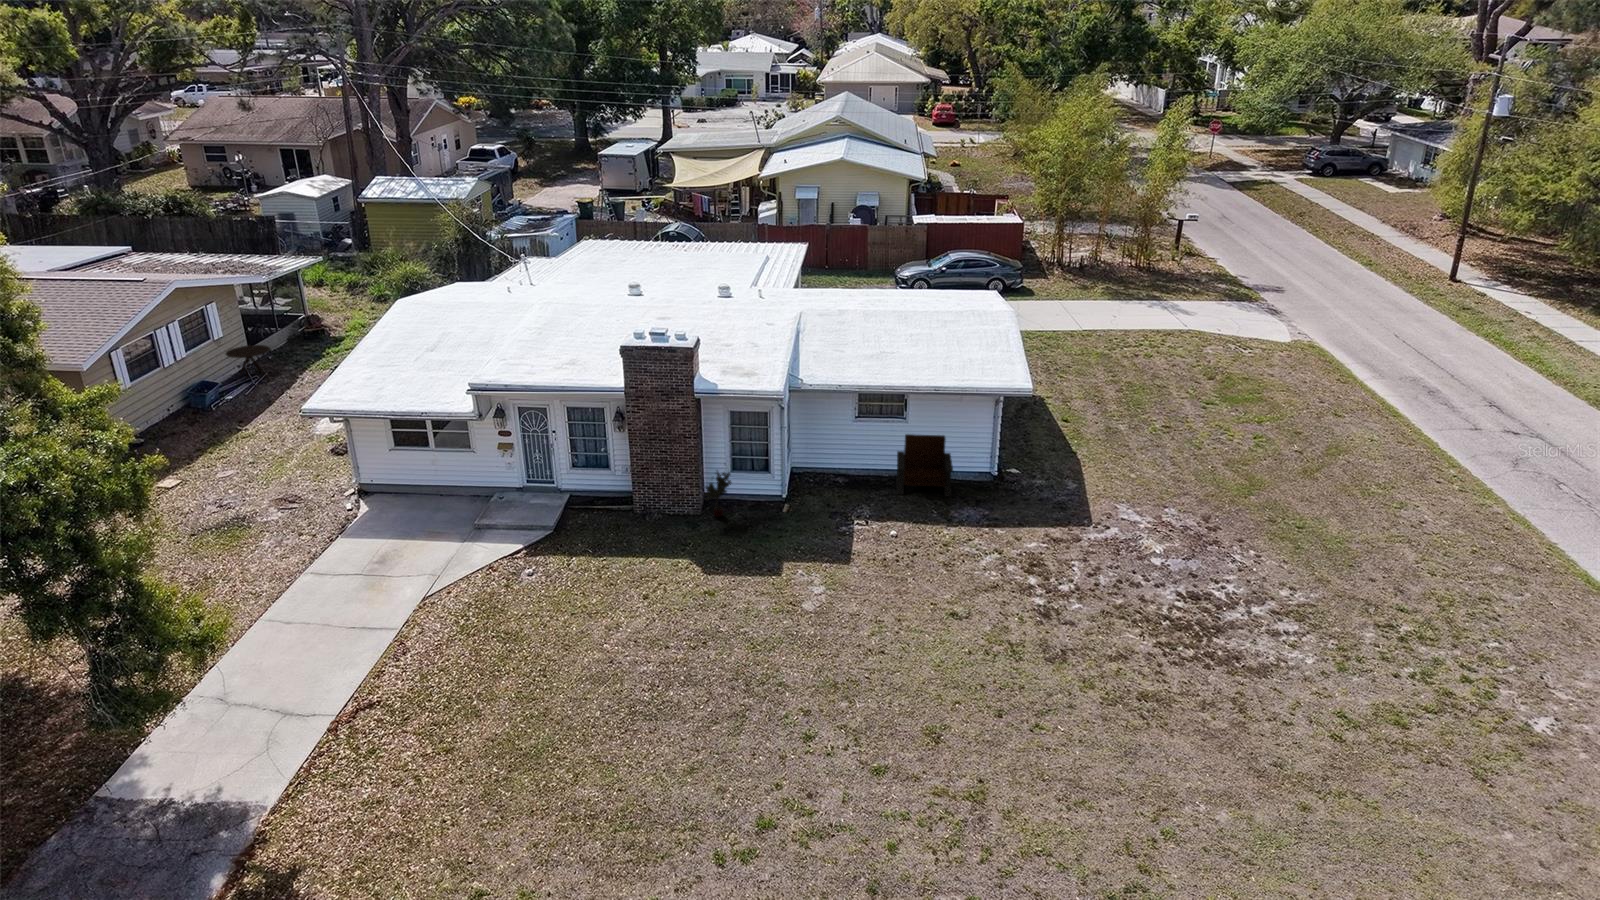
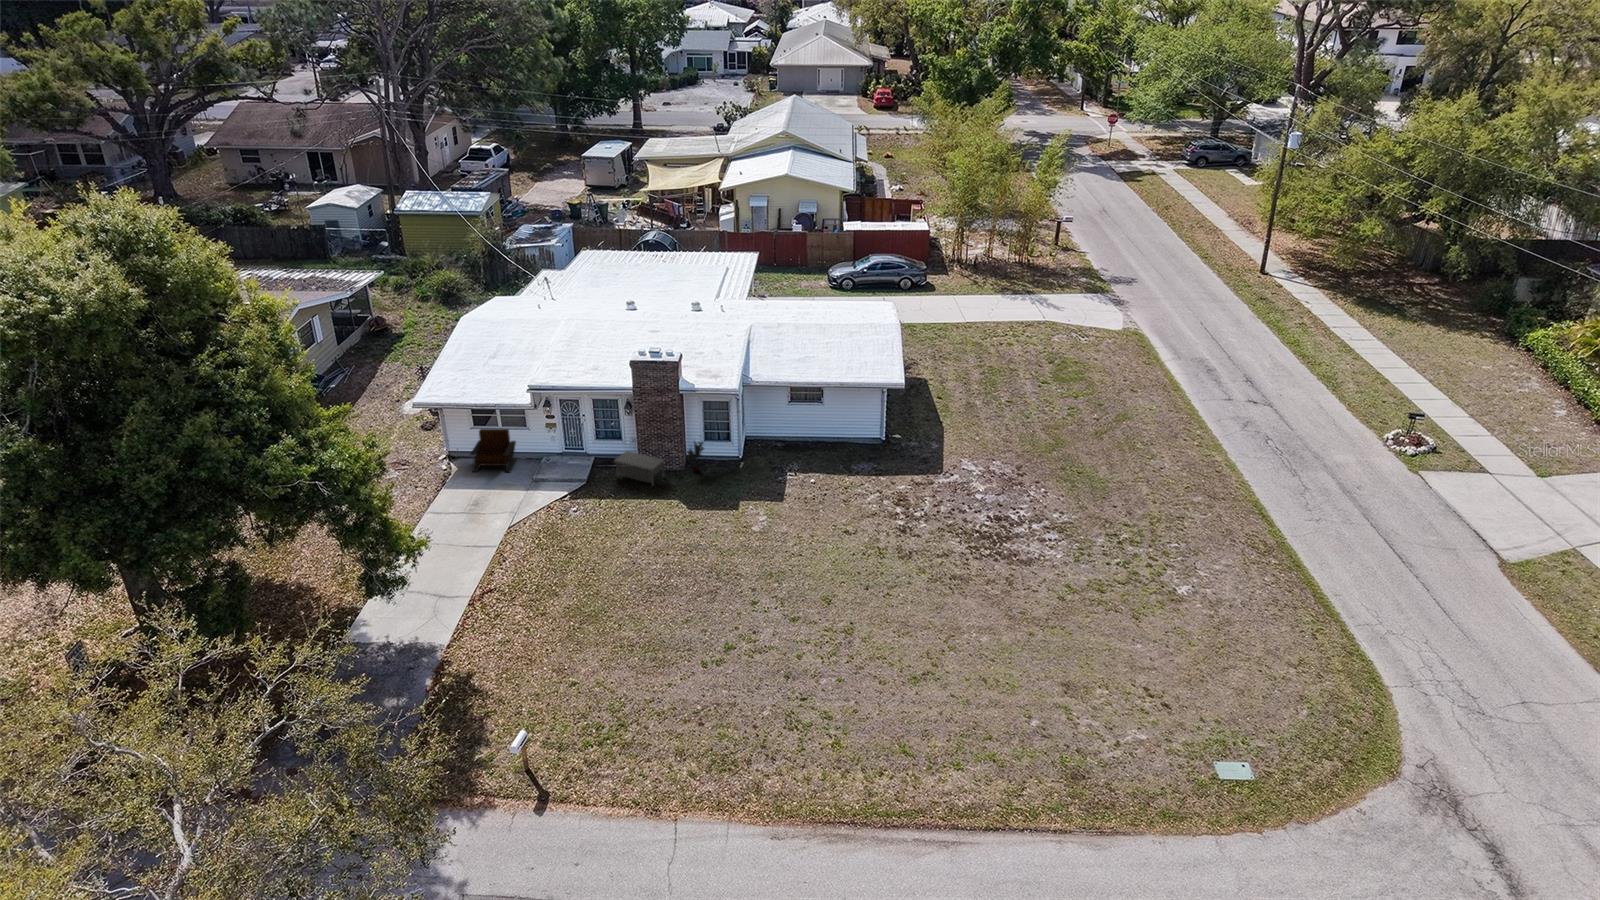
round table: present [226,345,270,376] -> none [325,345,357,373]
lounge chair: present [896,434,953,497] -> present [470,429,518,472]
storage bench: none [595,484,672,538] -> present [614,451,664,485]

